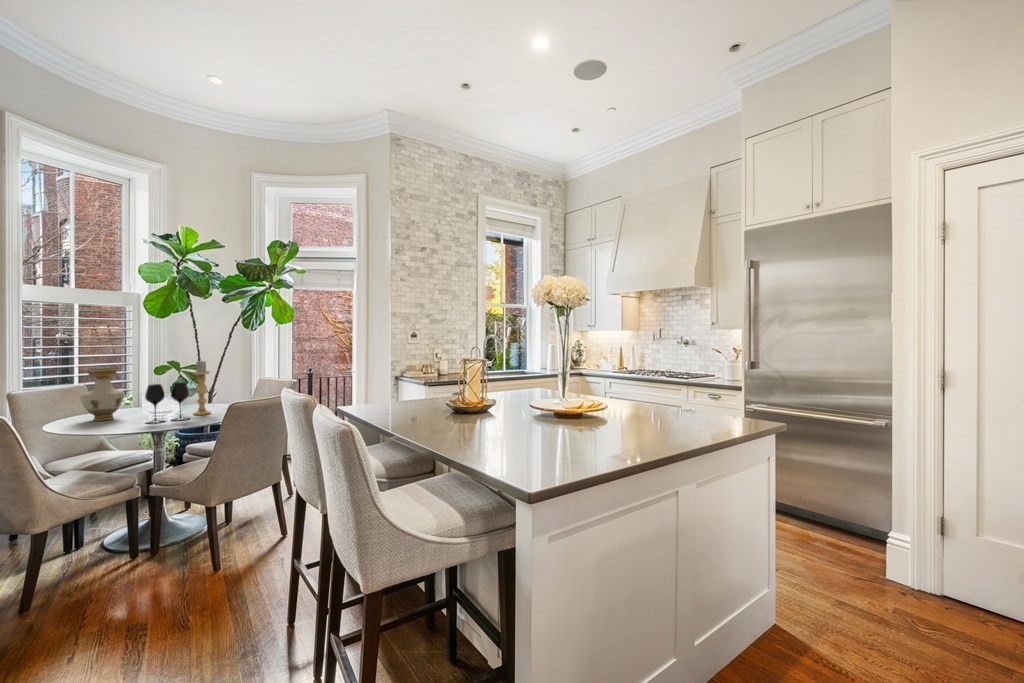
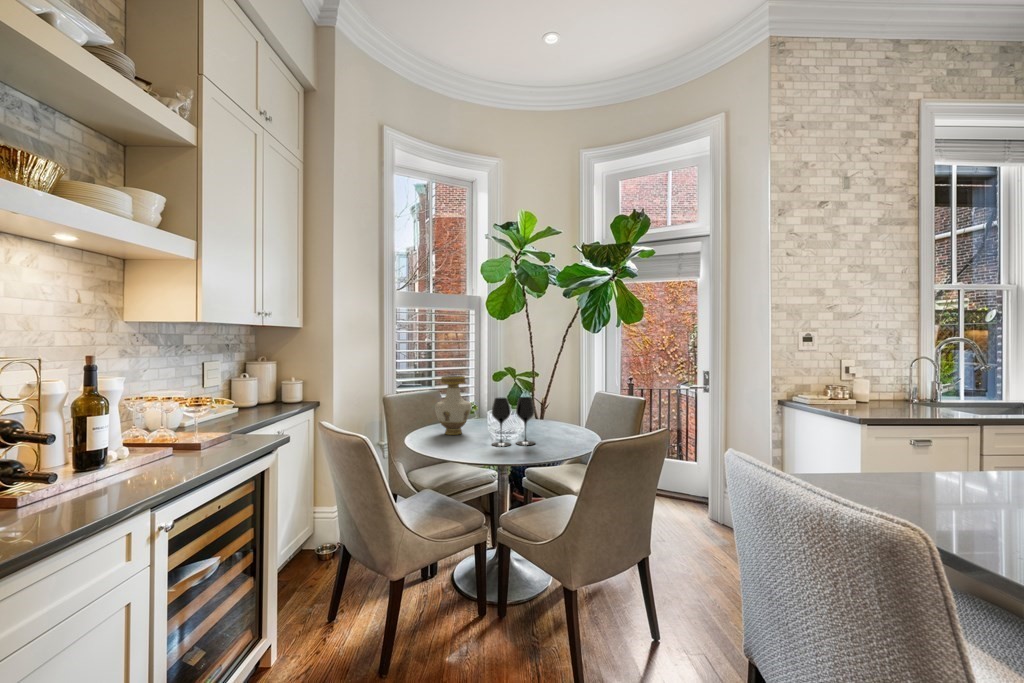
candle holder: present [193,361,211,415] -> none [536,369,555,439]

